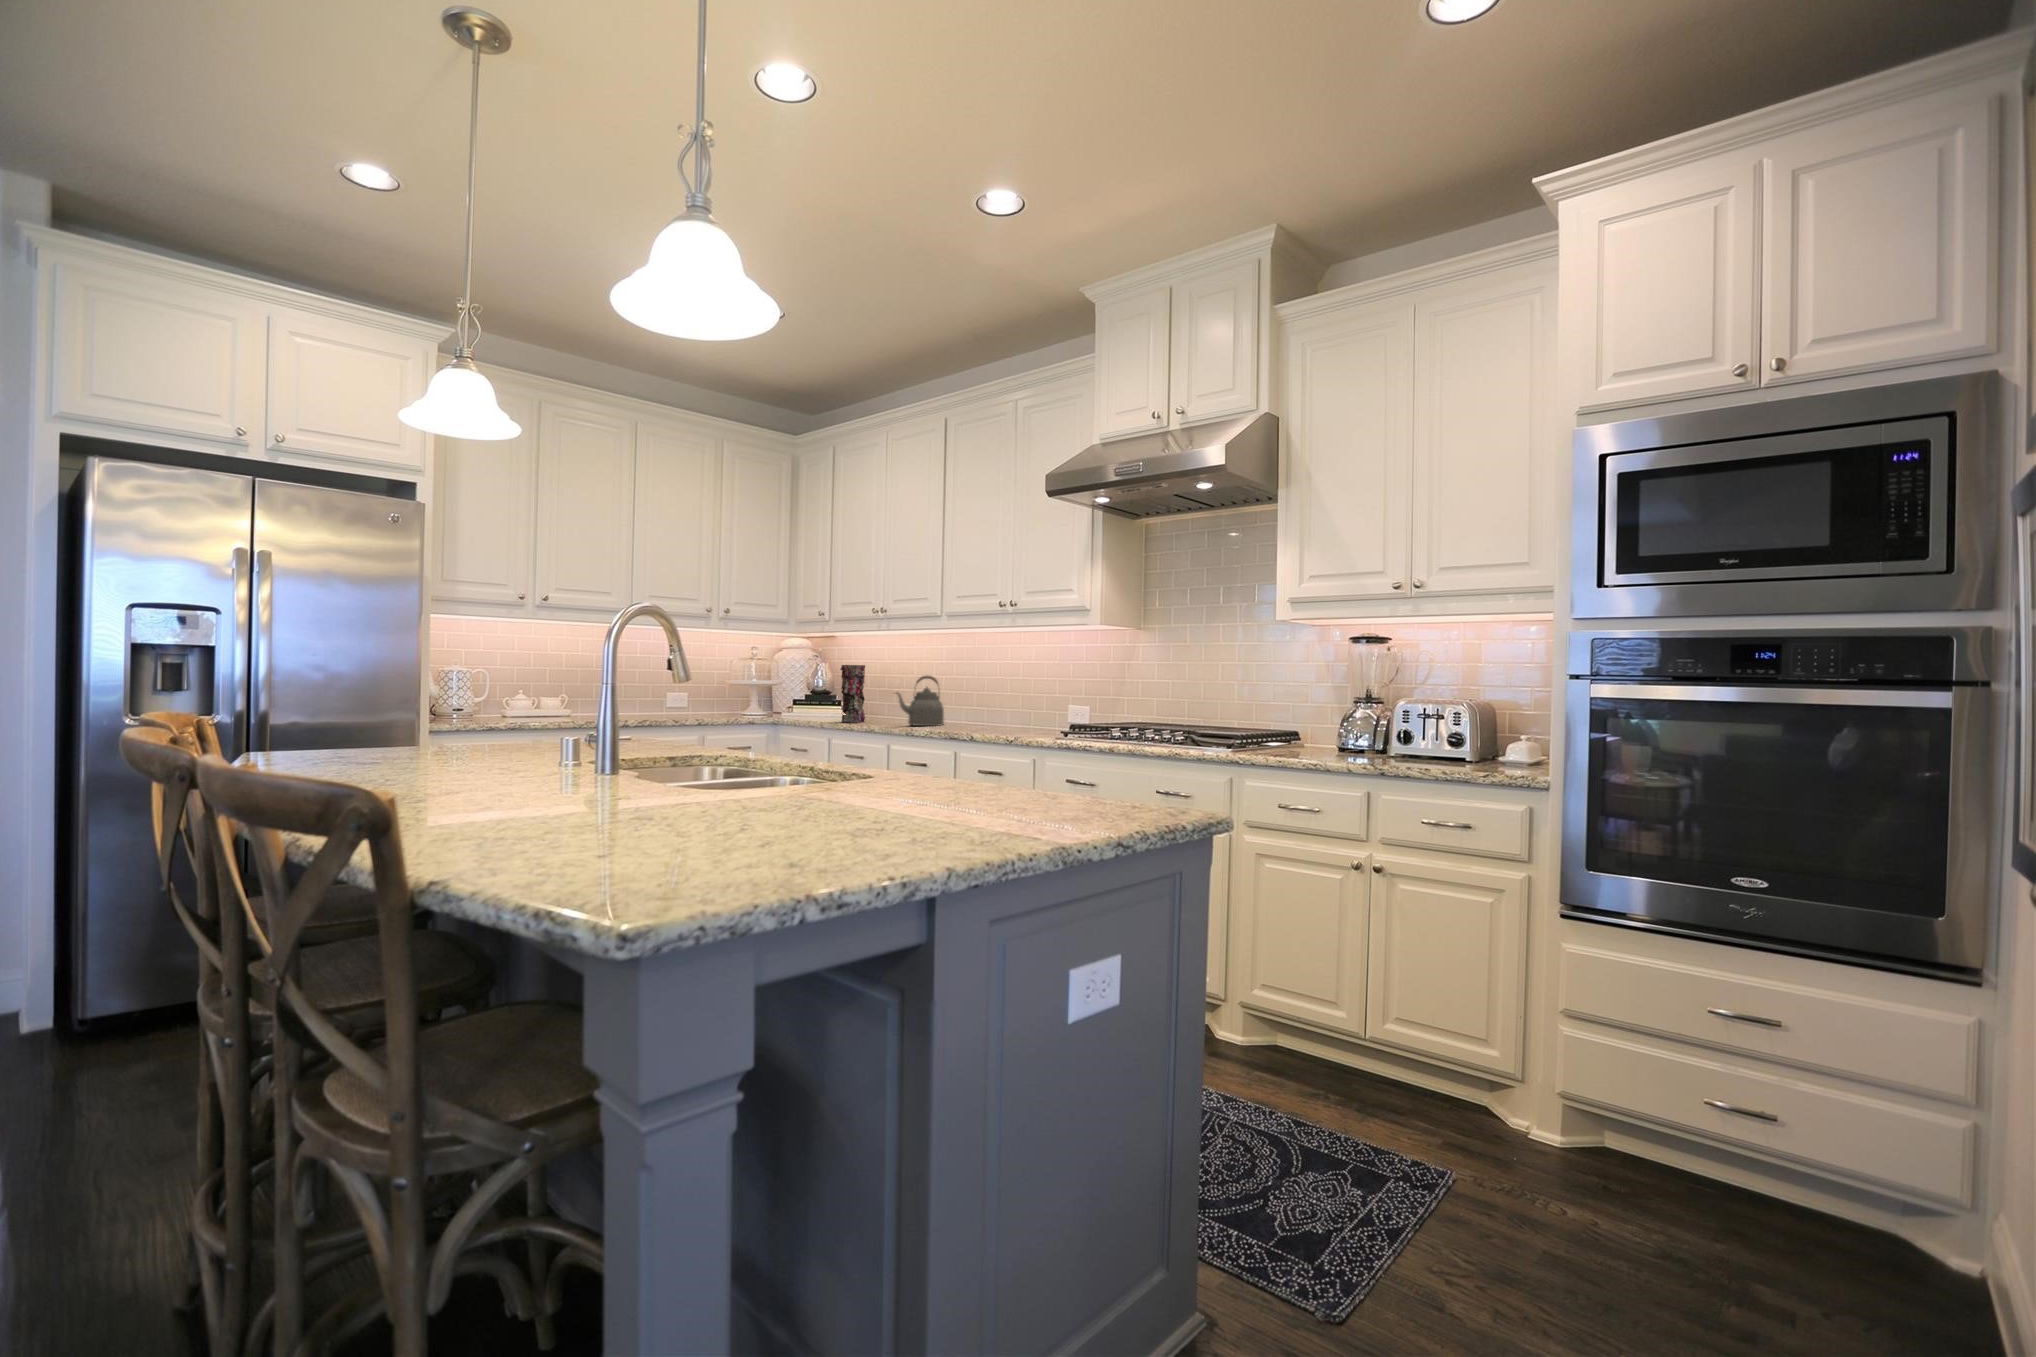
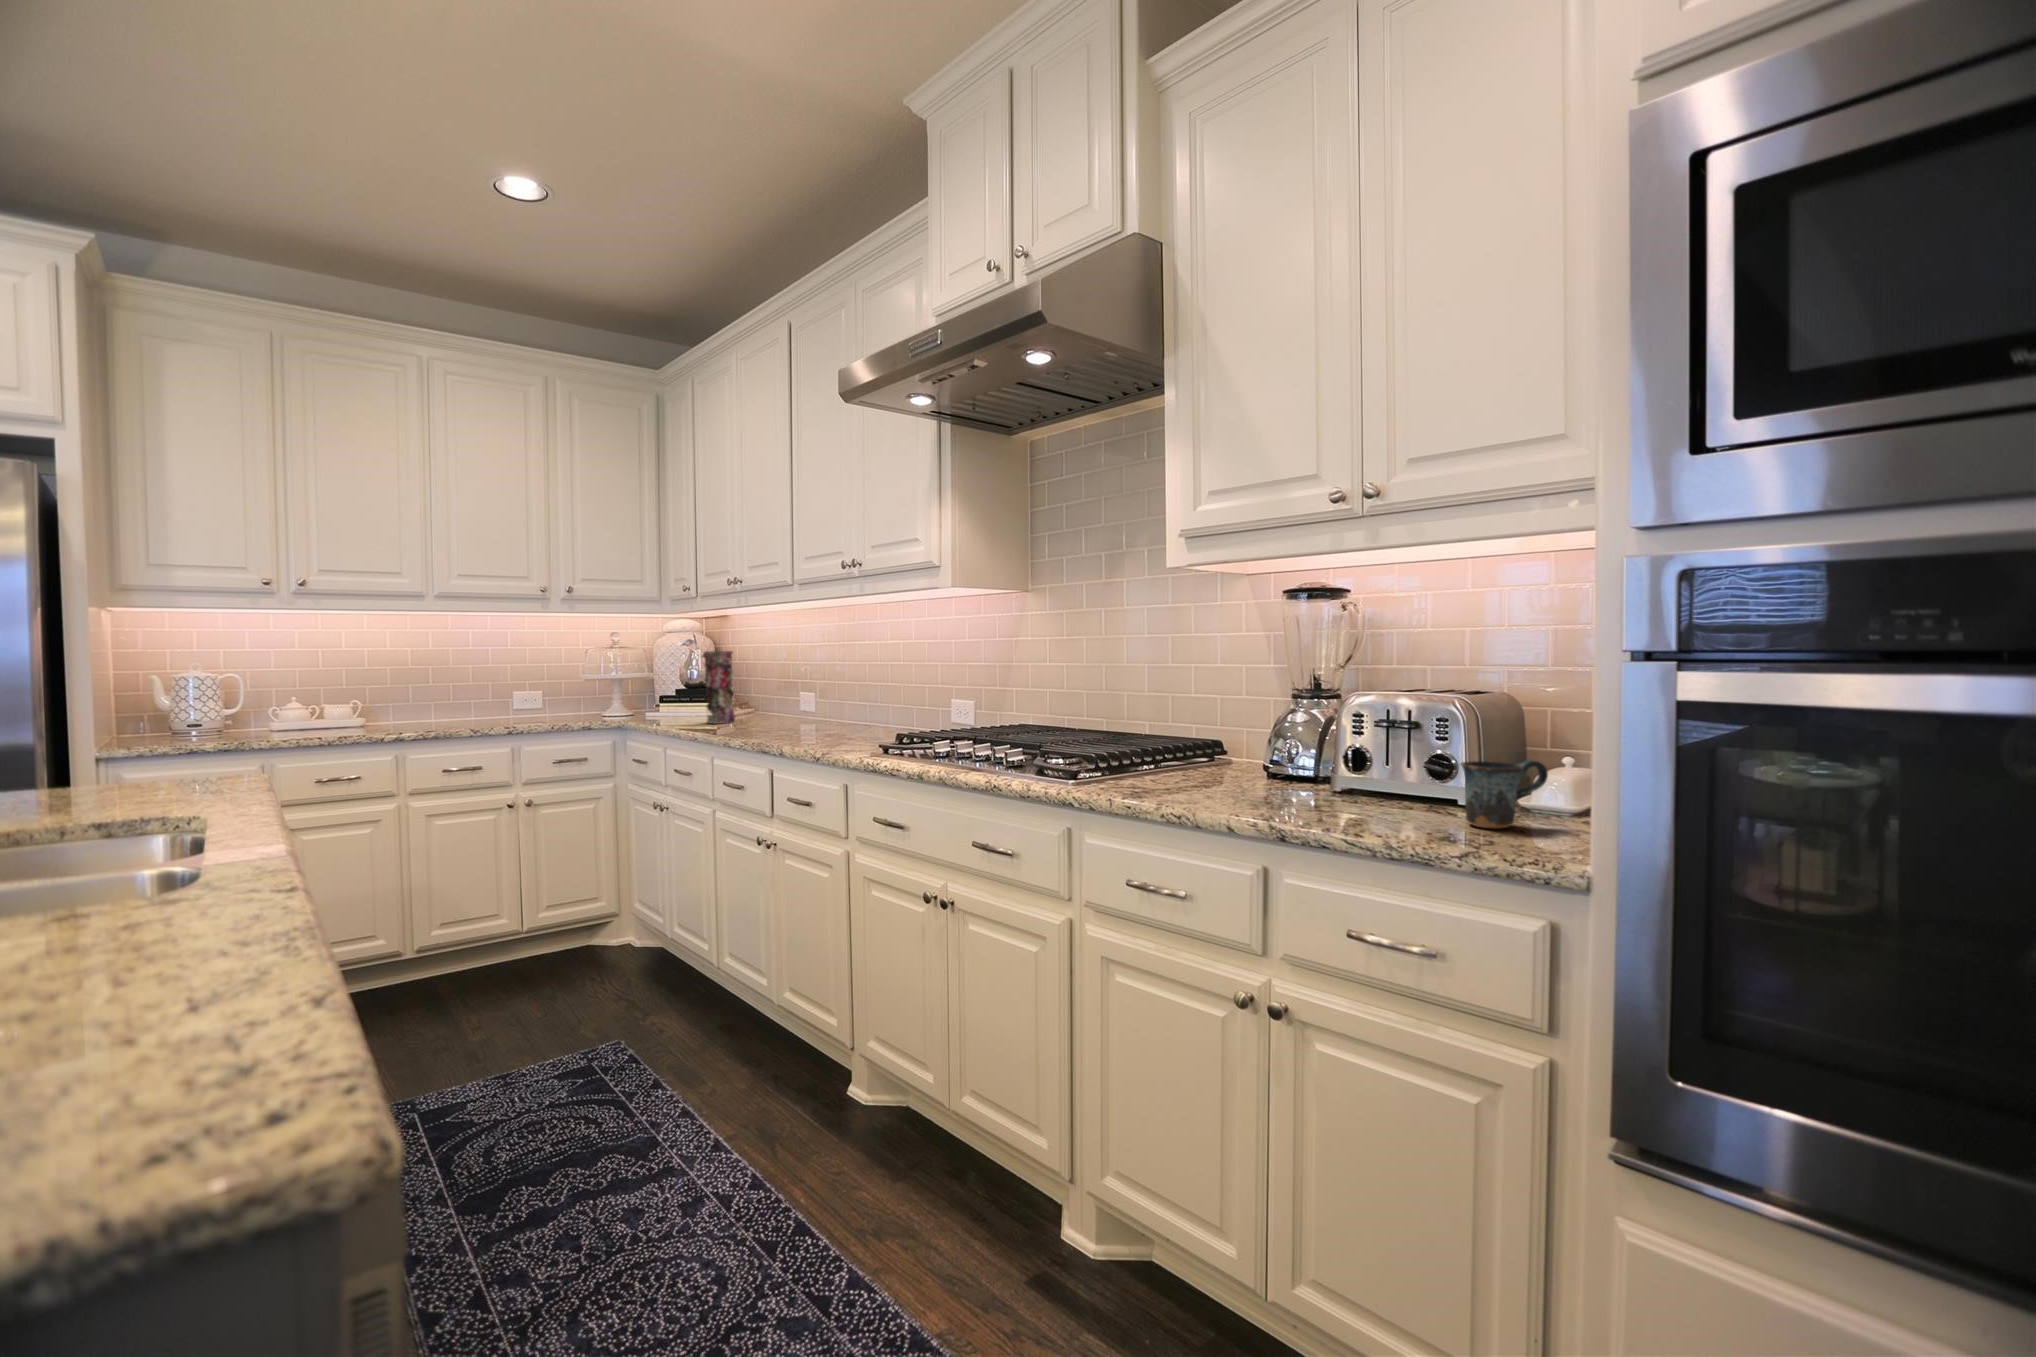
kettle: present [896,676,944,726] -> none [732,663,804,730]
mug: none [1475,733,1520,769] -> present [1461,760,1548,828]

